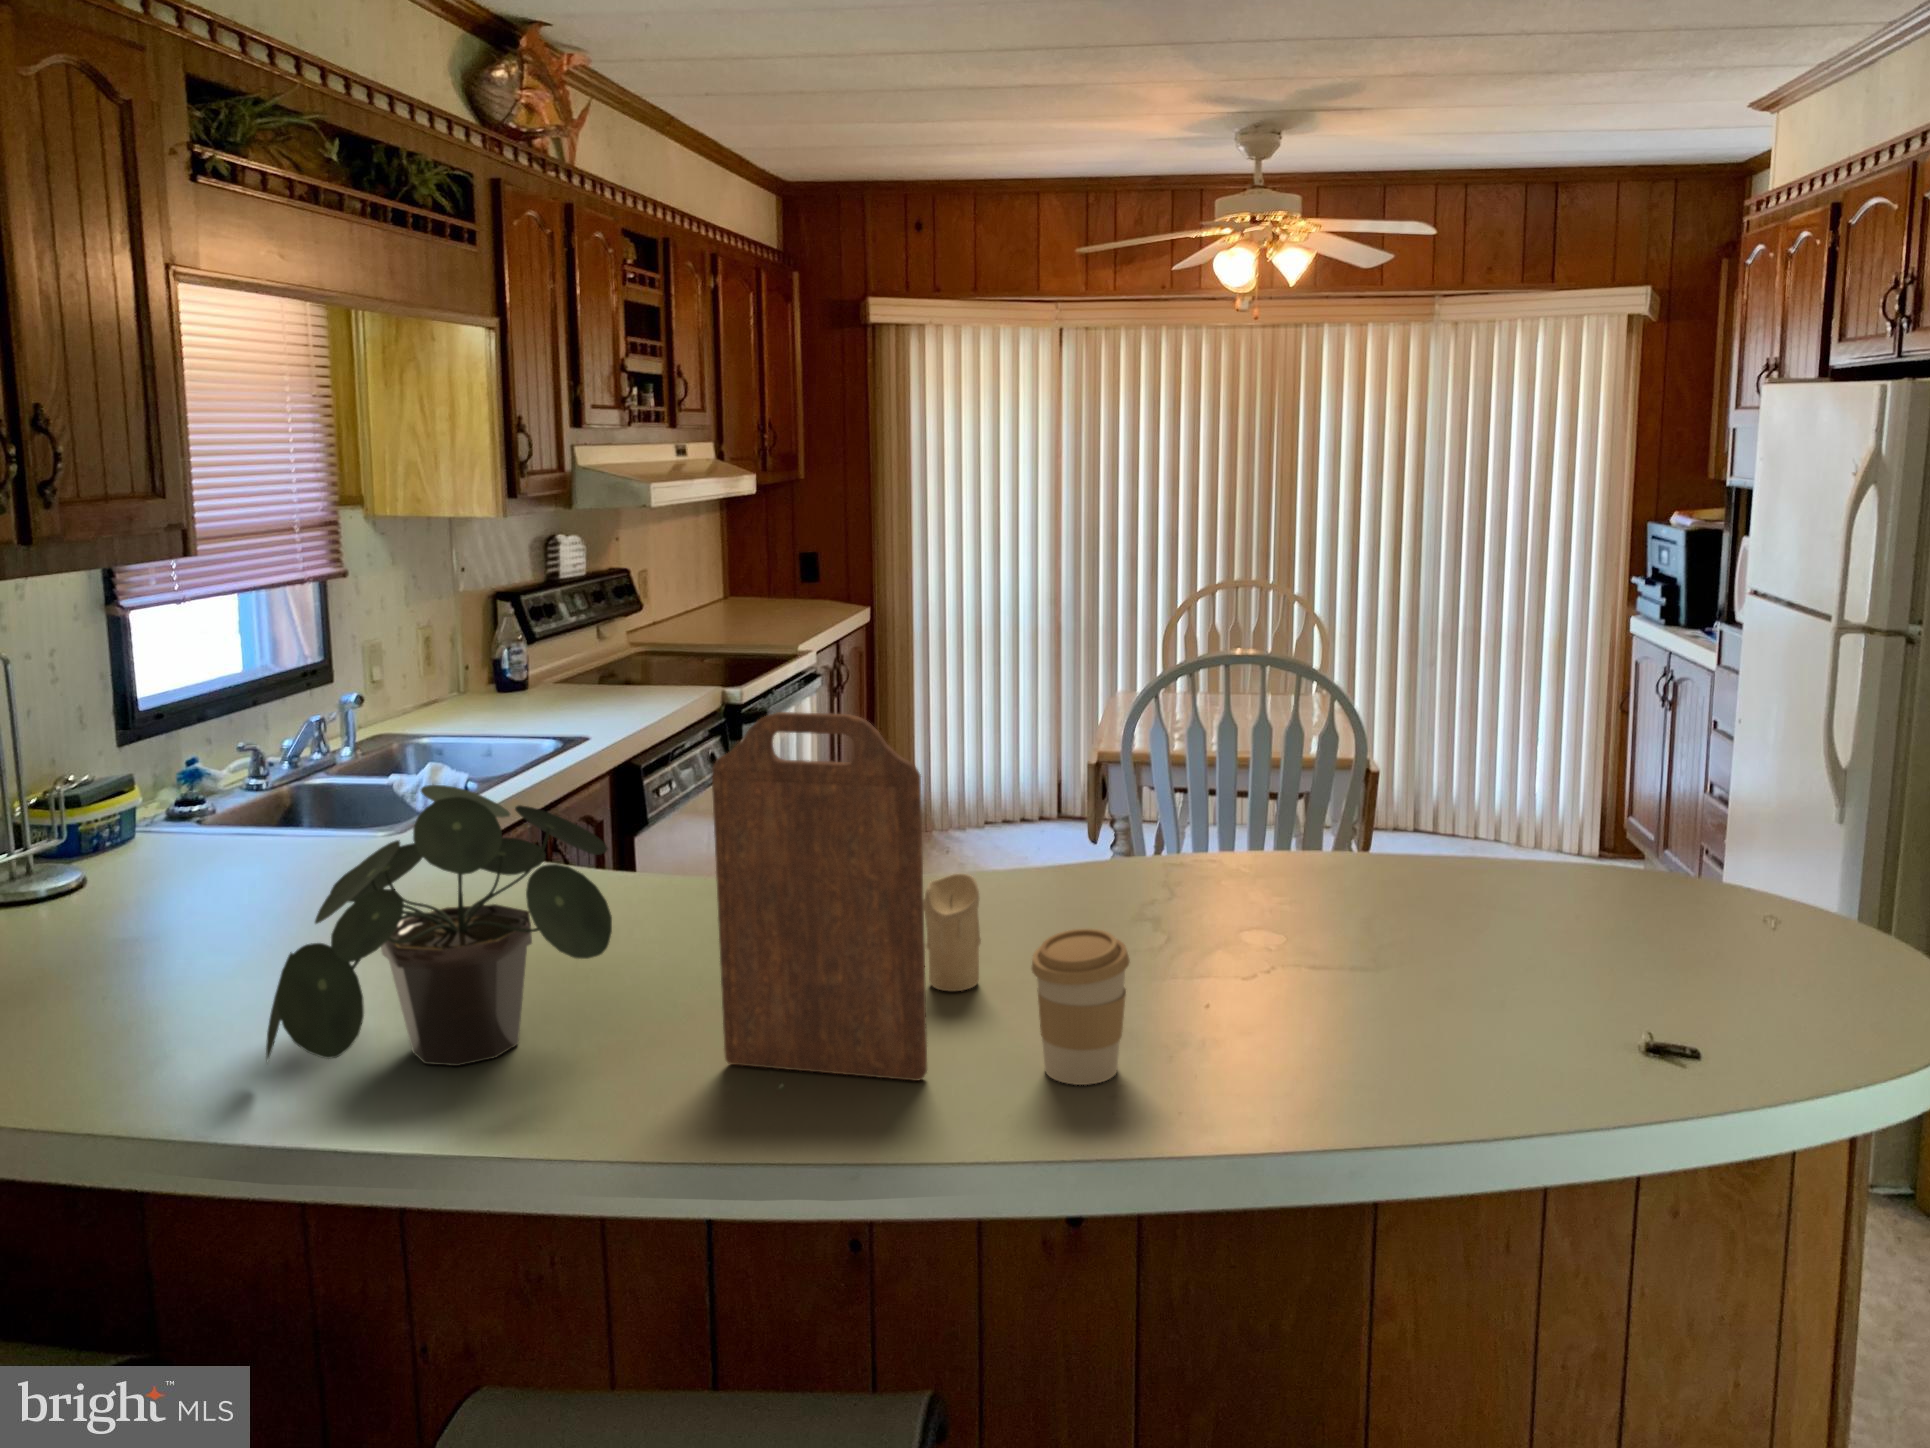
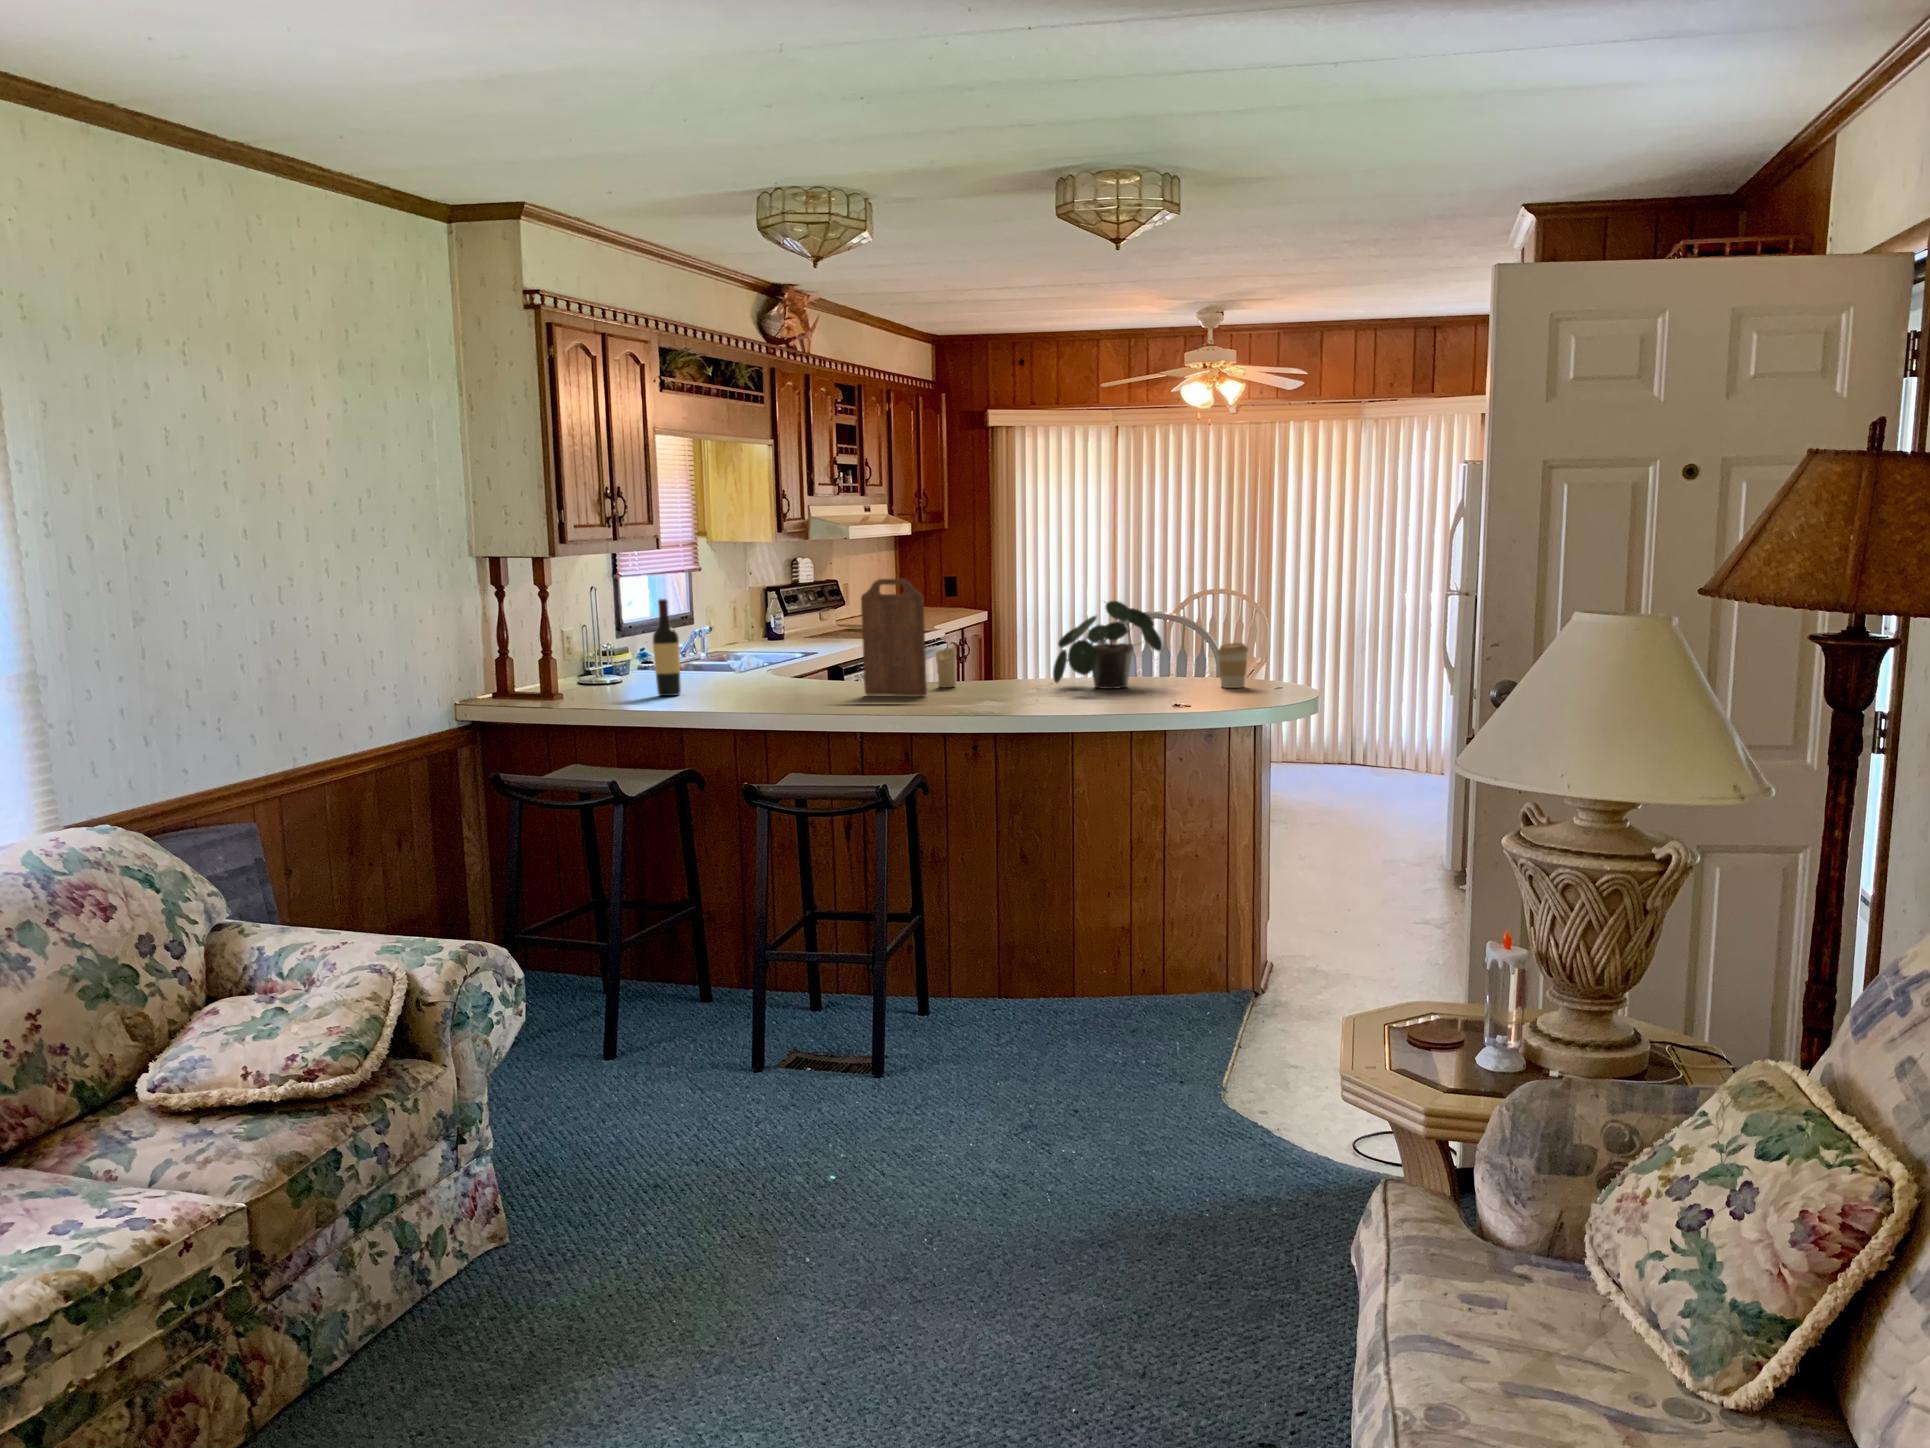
wine bottle: none [32,760,140,1063] -> present [653,599,681,696]
potted plant: present [266,785,612,1066] -> present [1053,601,1162,689]
coffee cup: present [1032,929,1130,1085] -> present [1217,643,1248,688]

